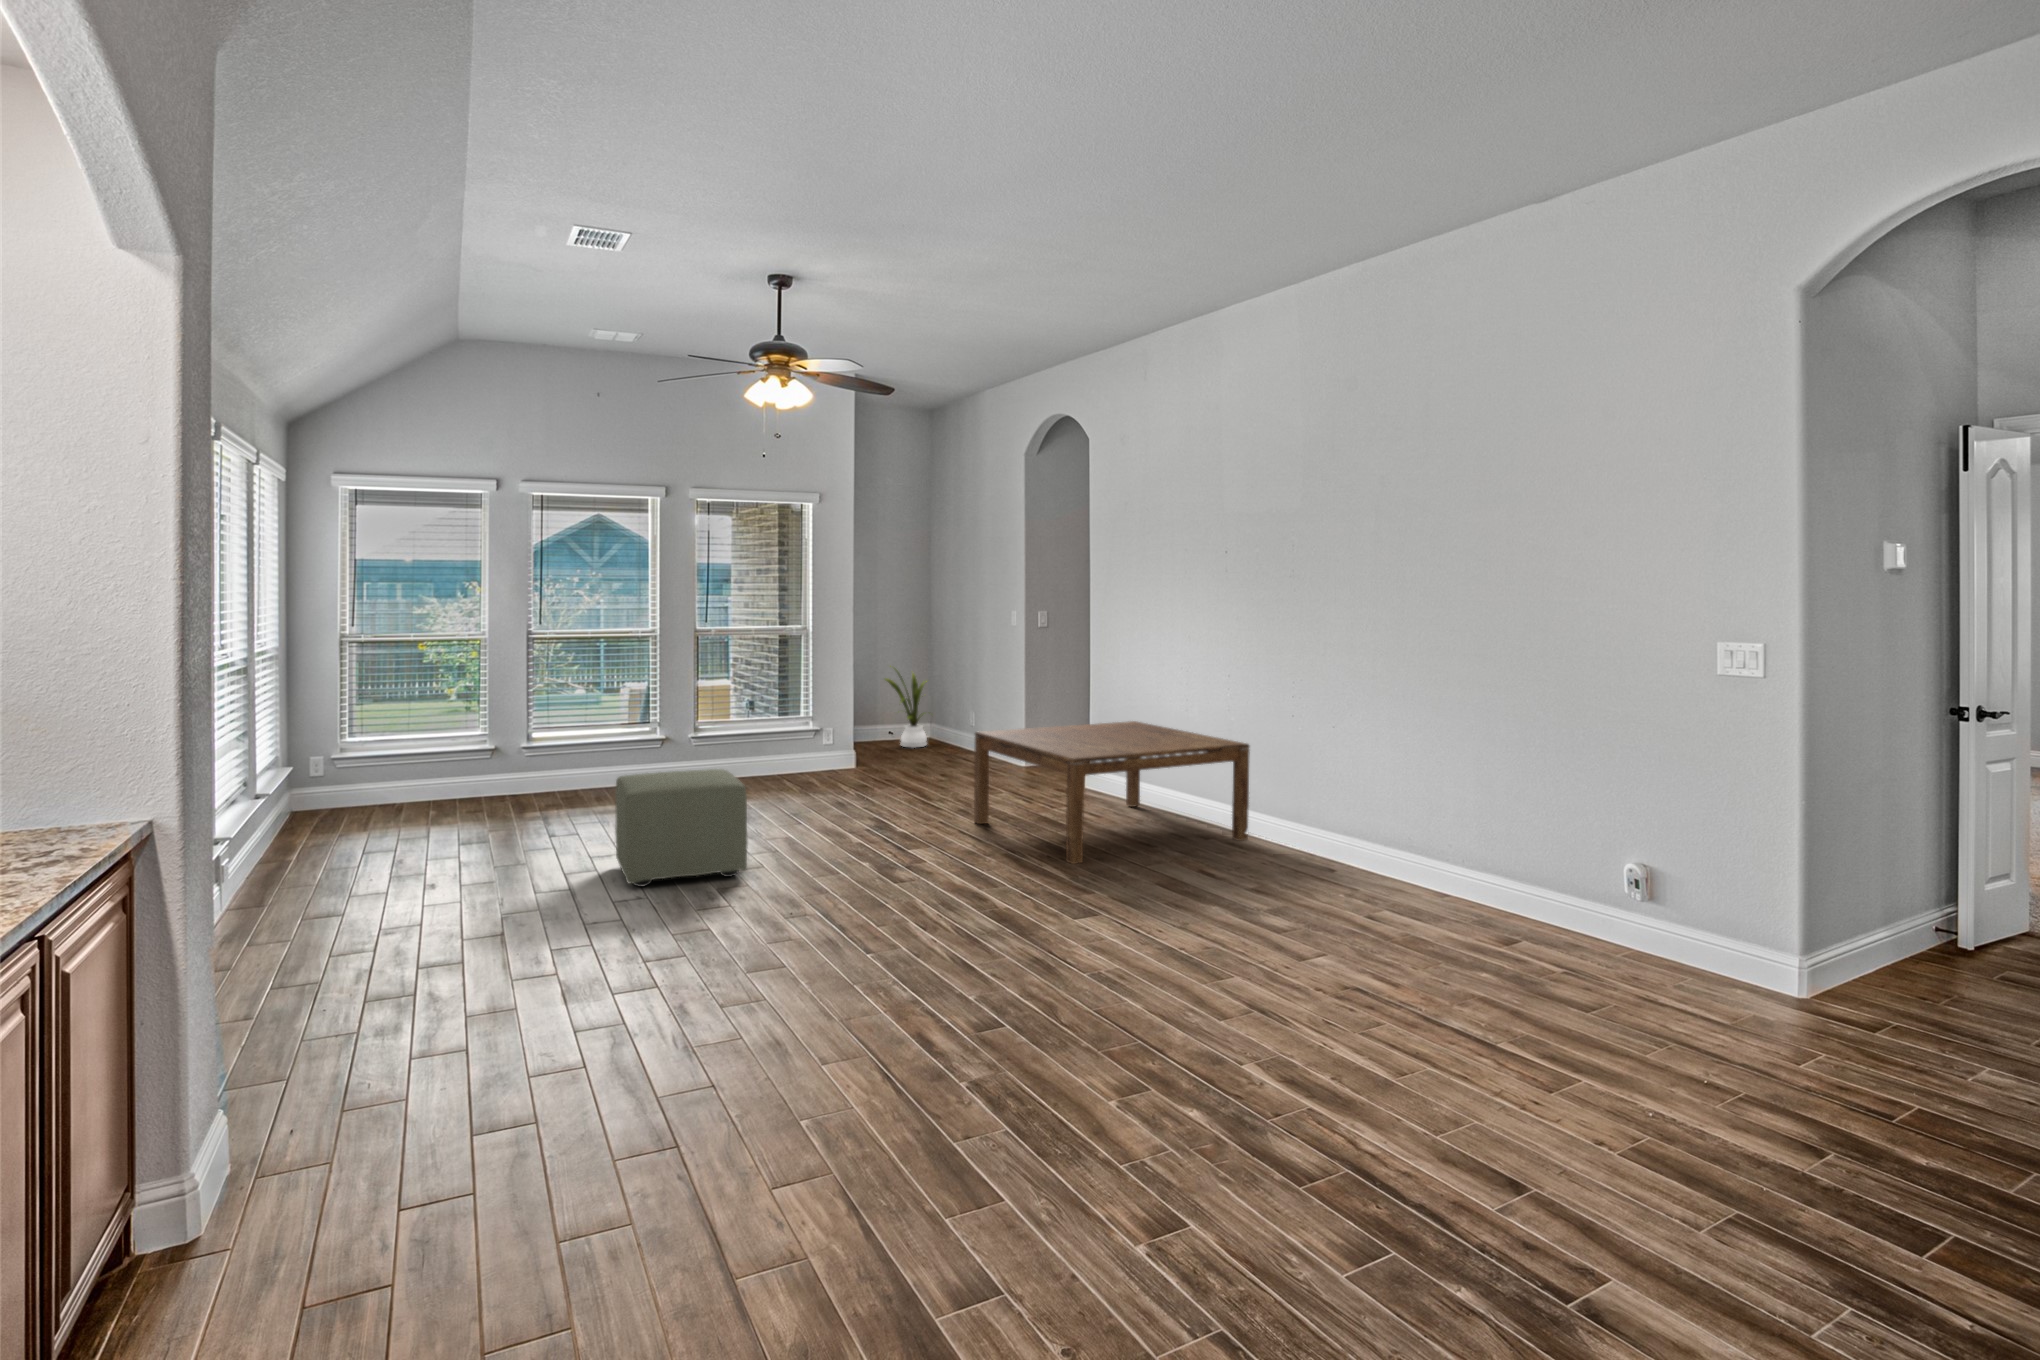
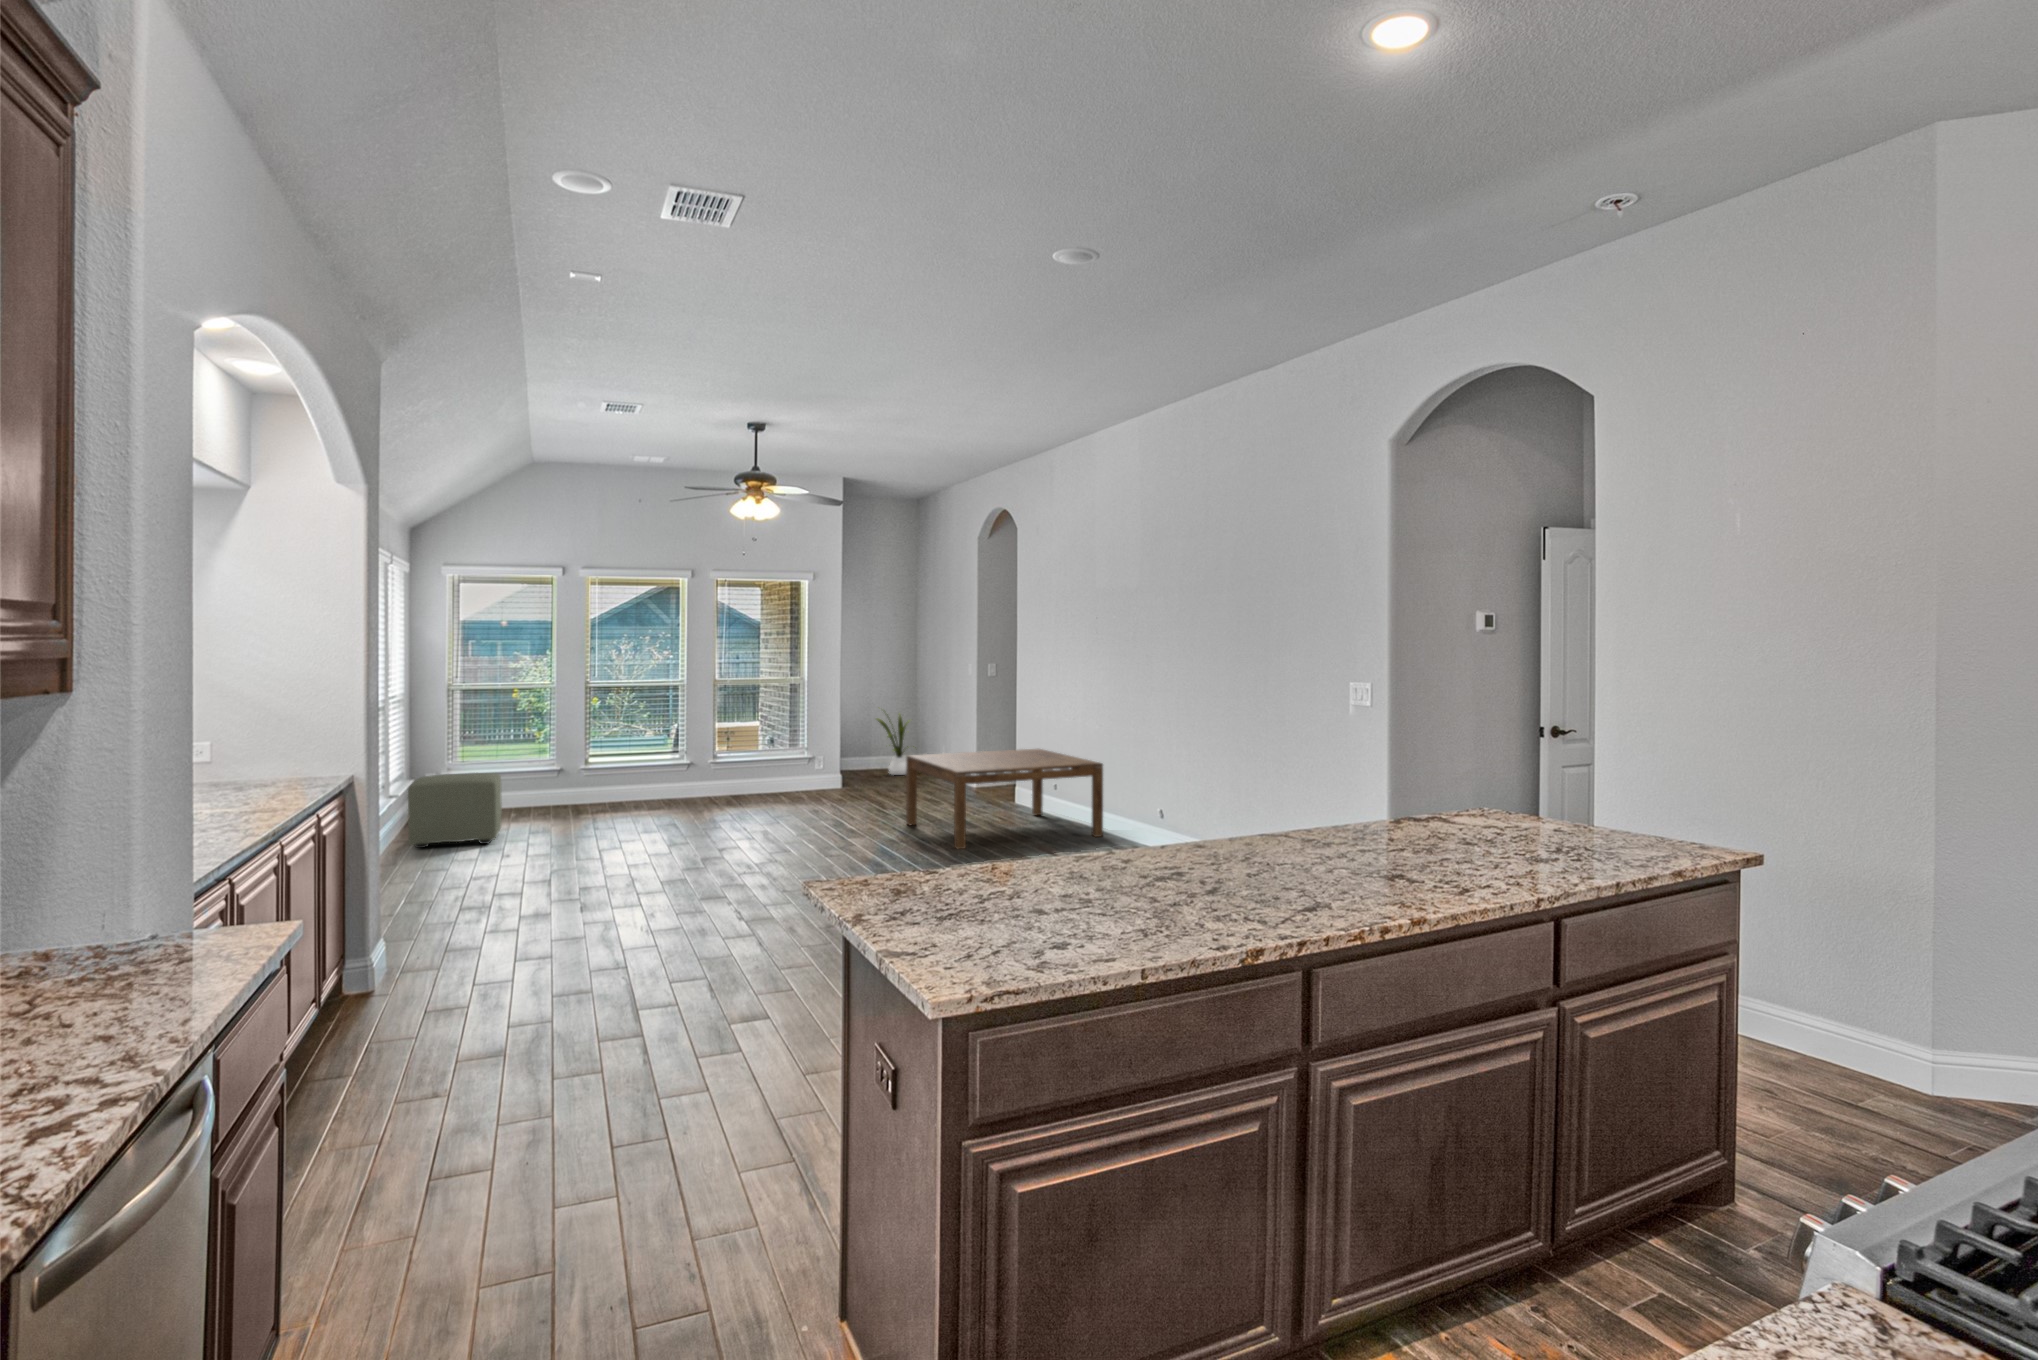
ottoman: present [615,769,748,887] -> present [408,773,502,848]

